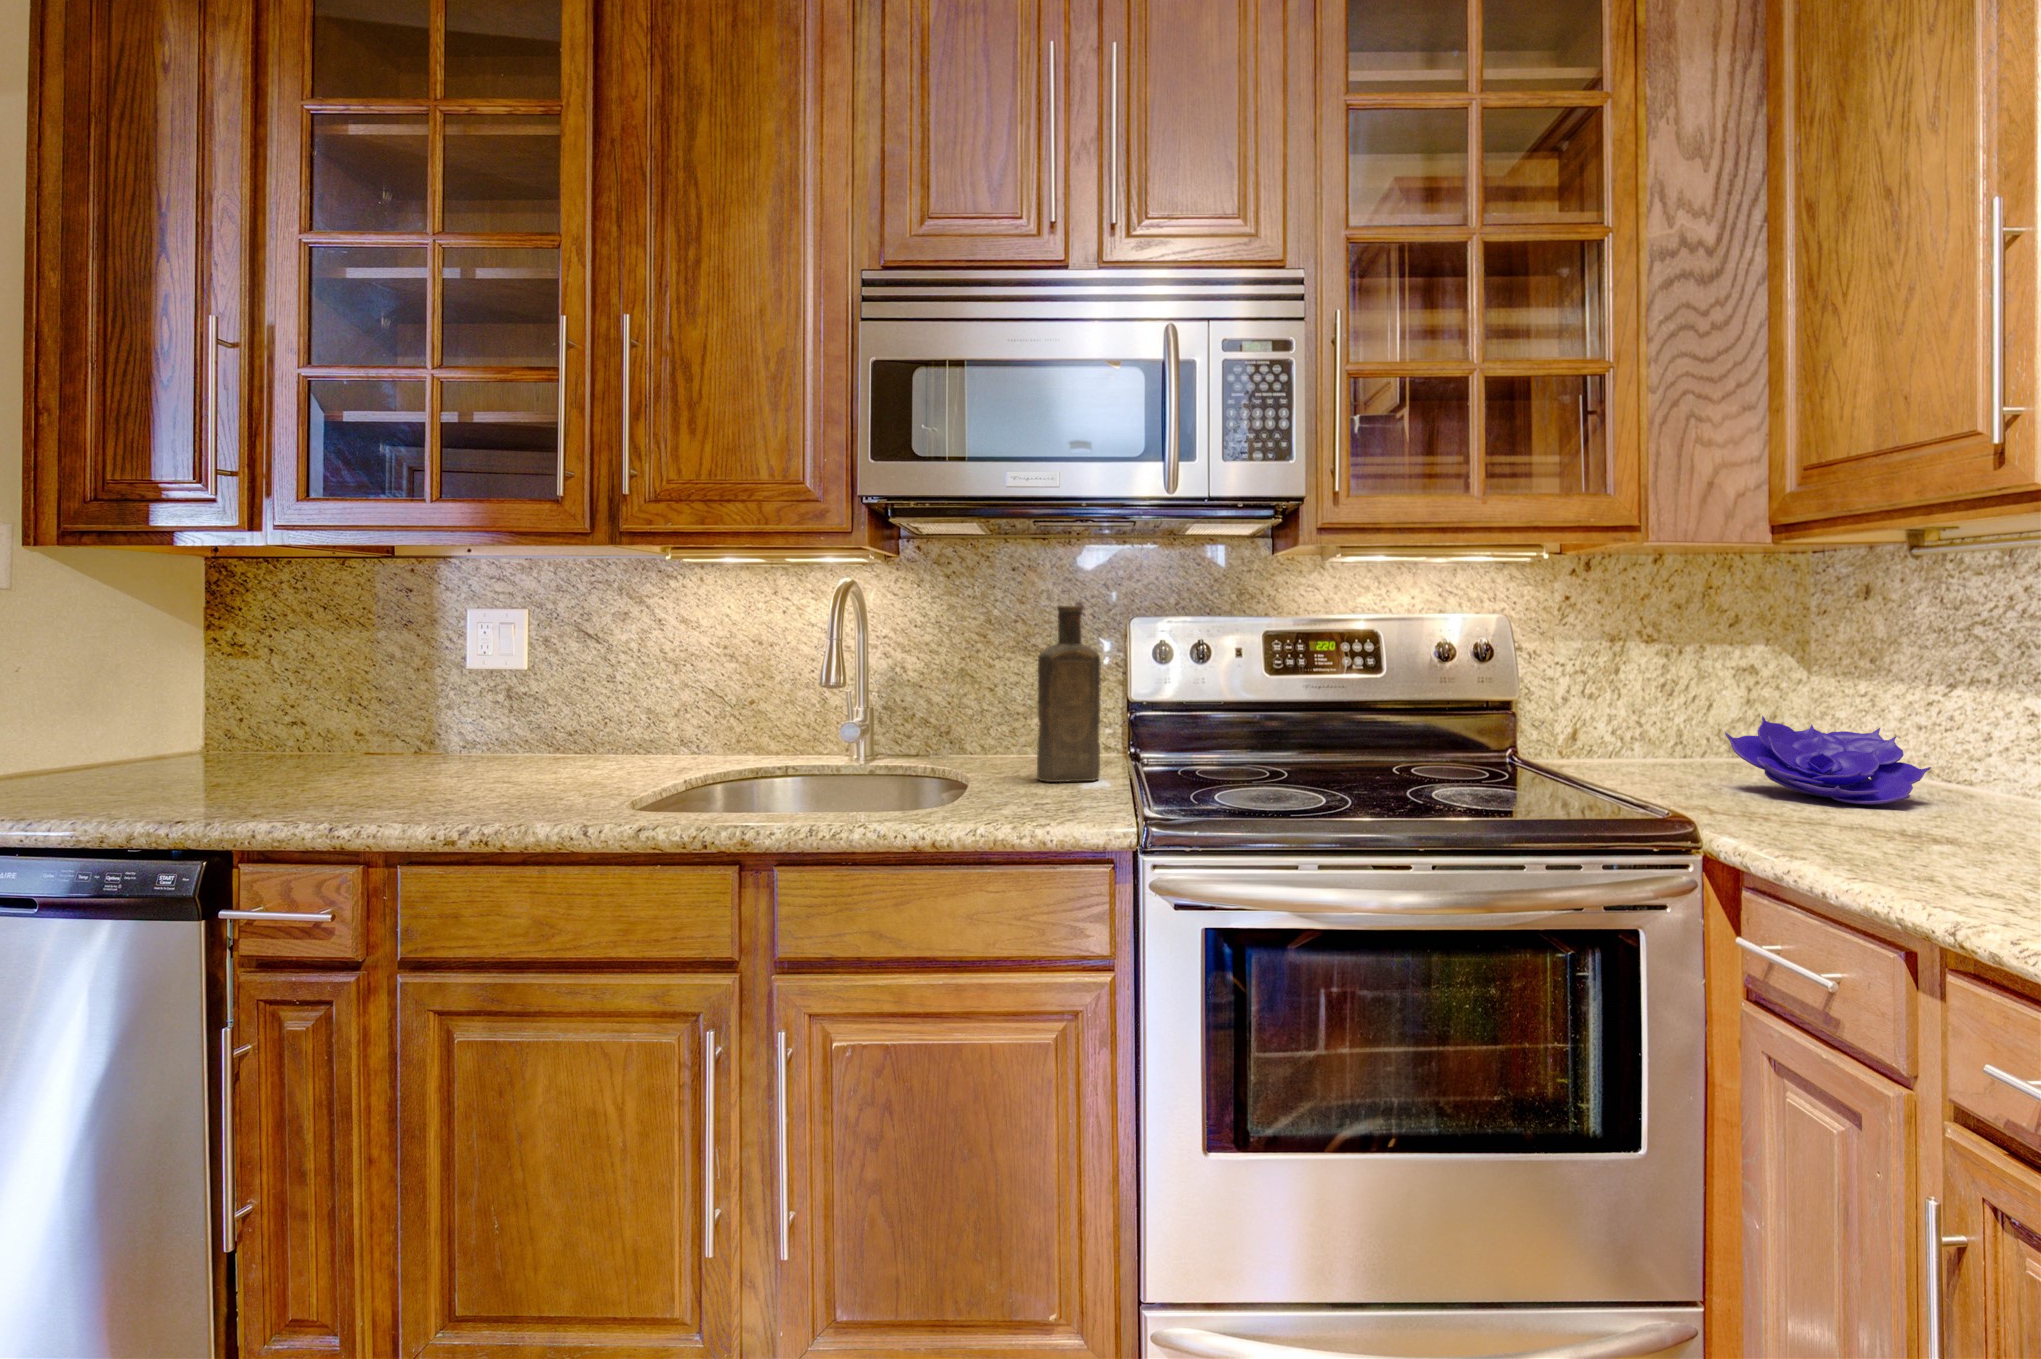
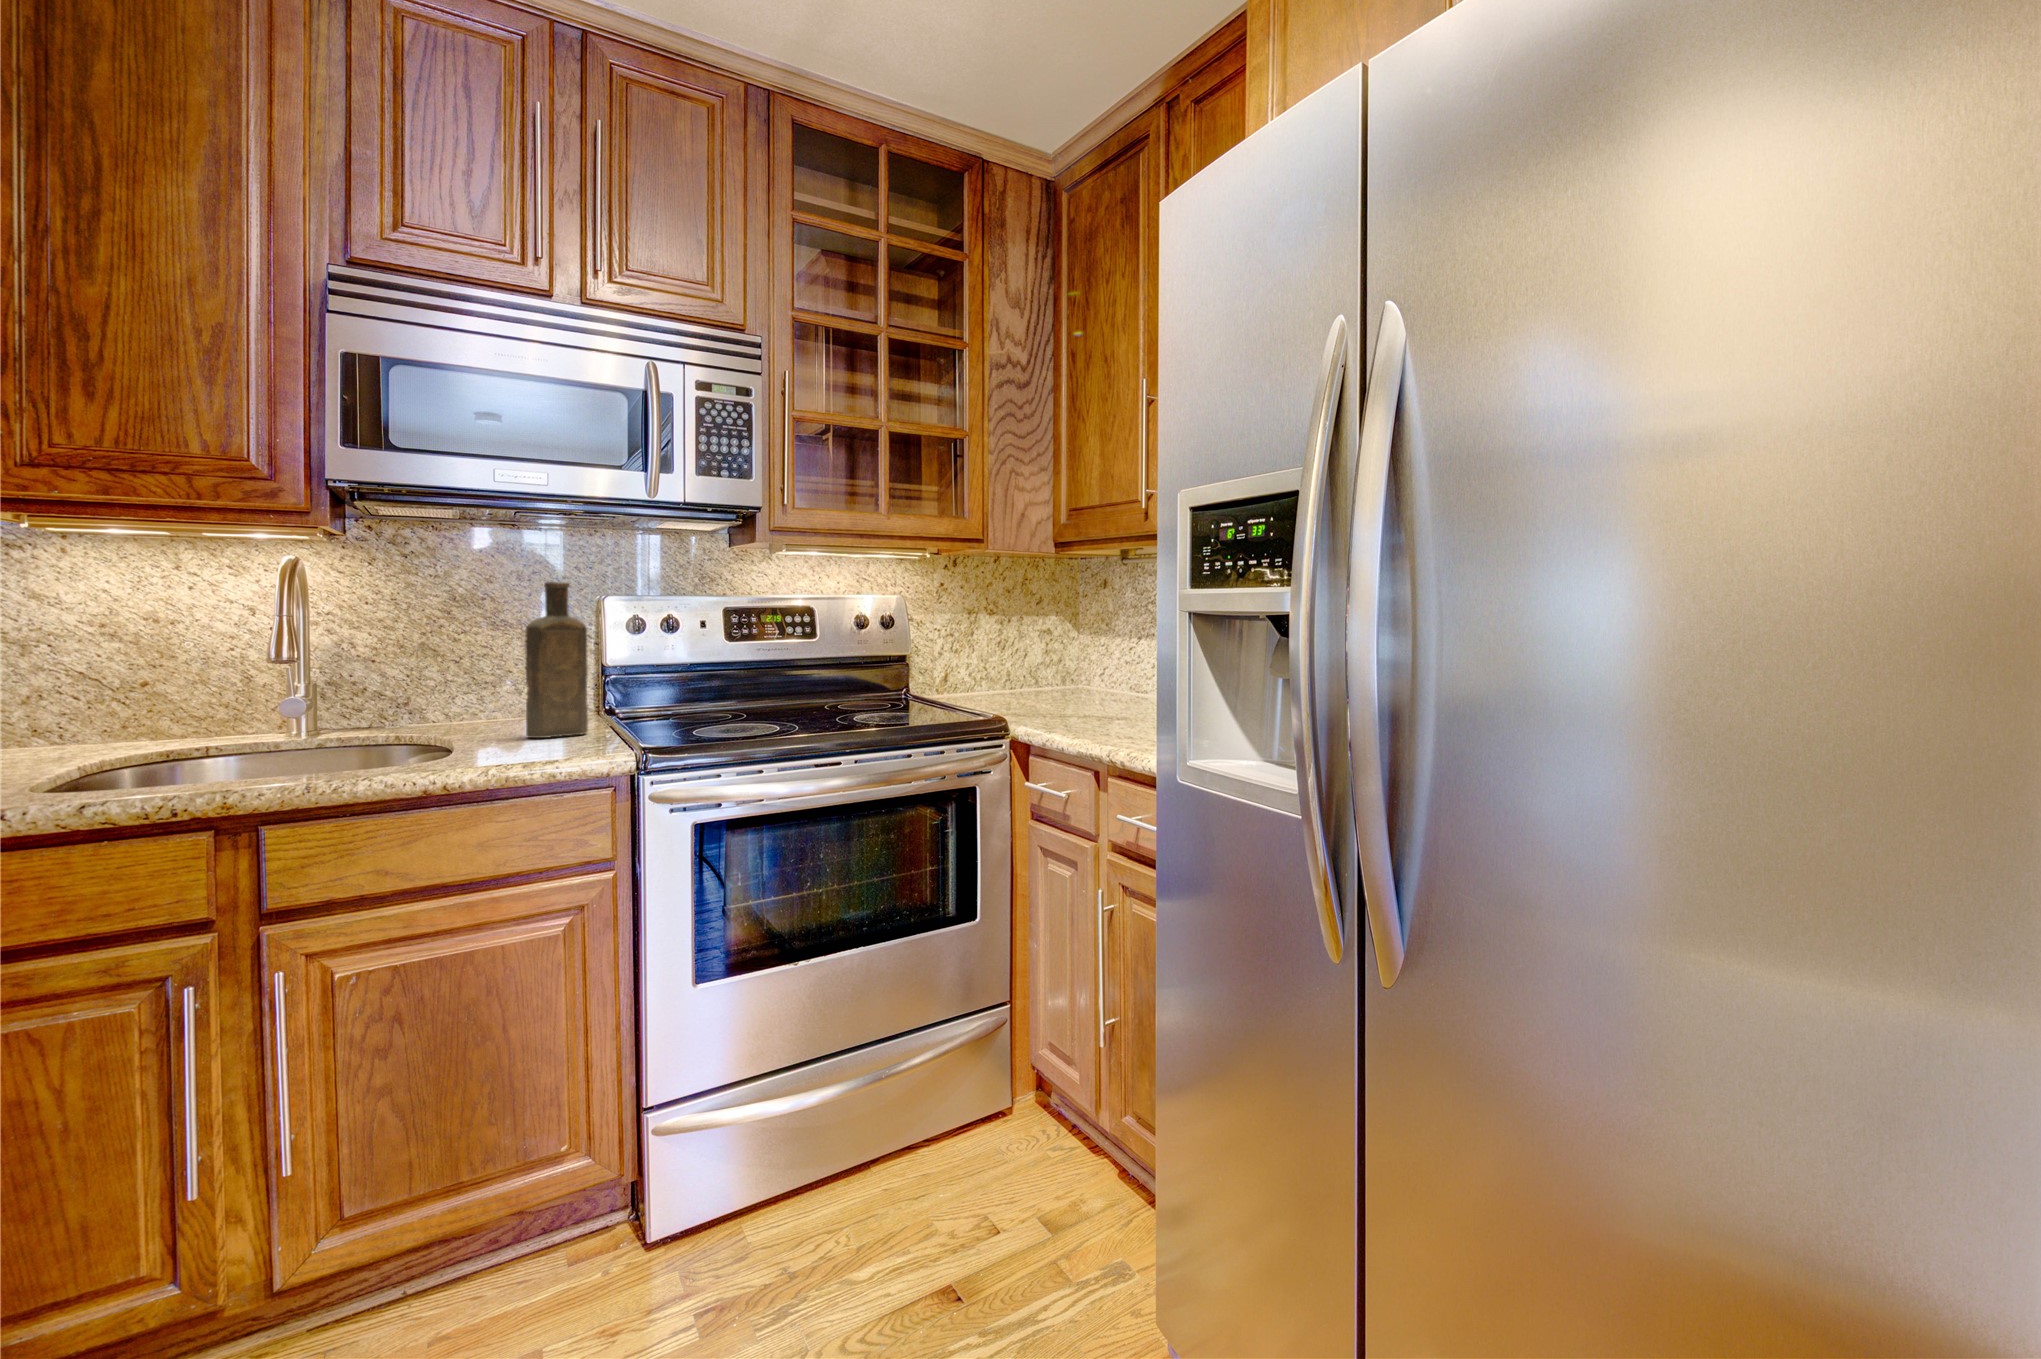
decorative bowl: present [1725,716,1931,804] -> none [1026,660,1121,708]

